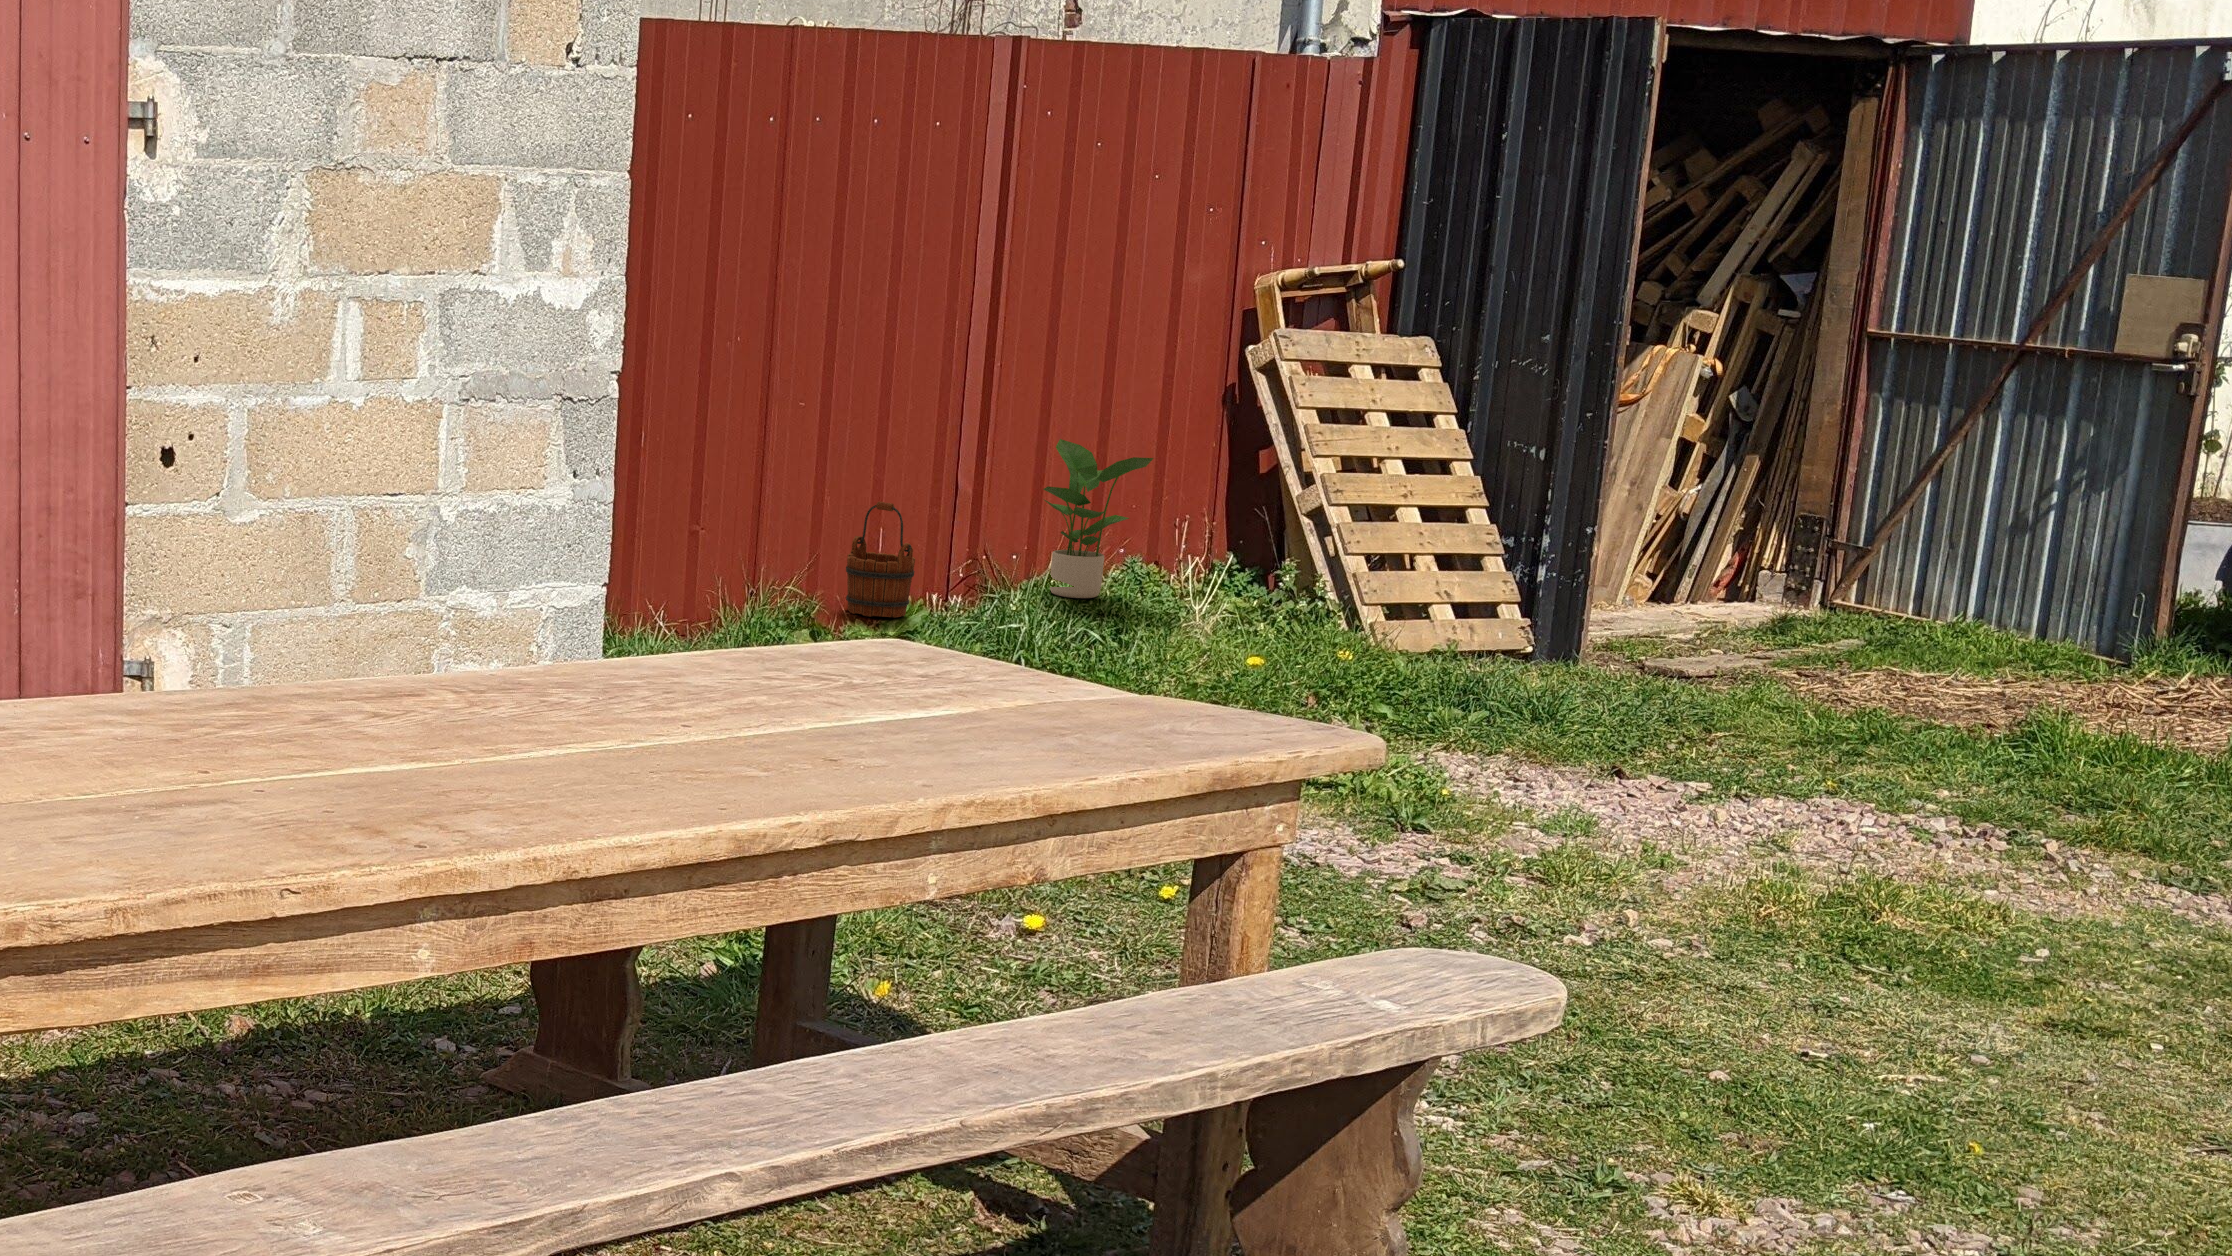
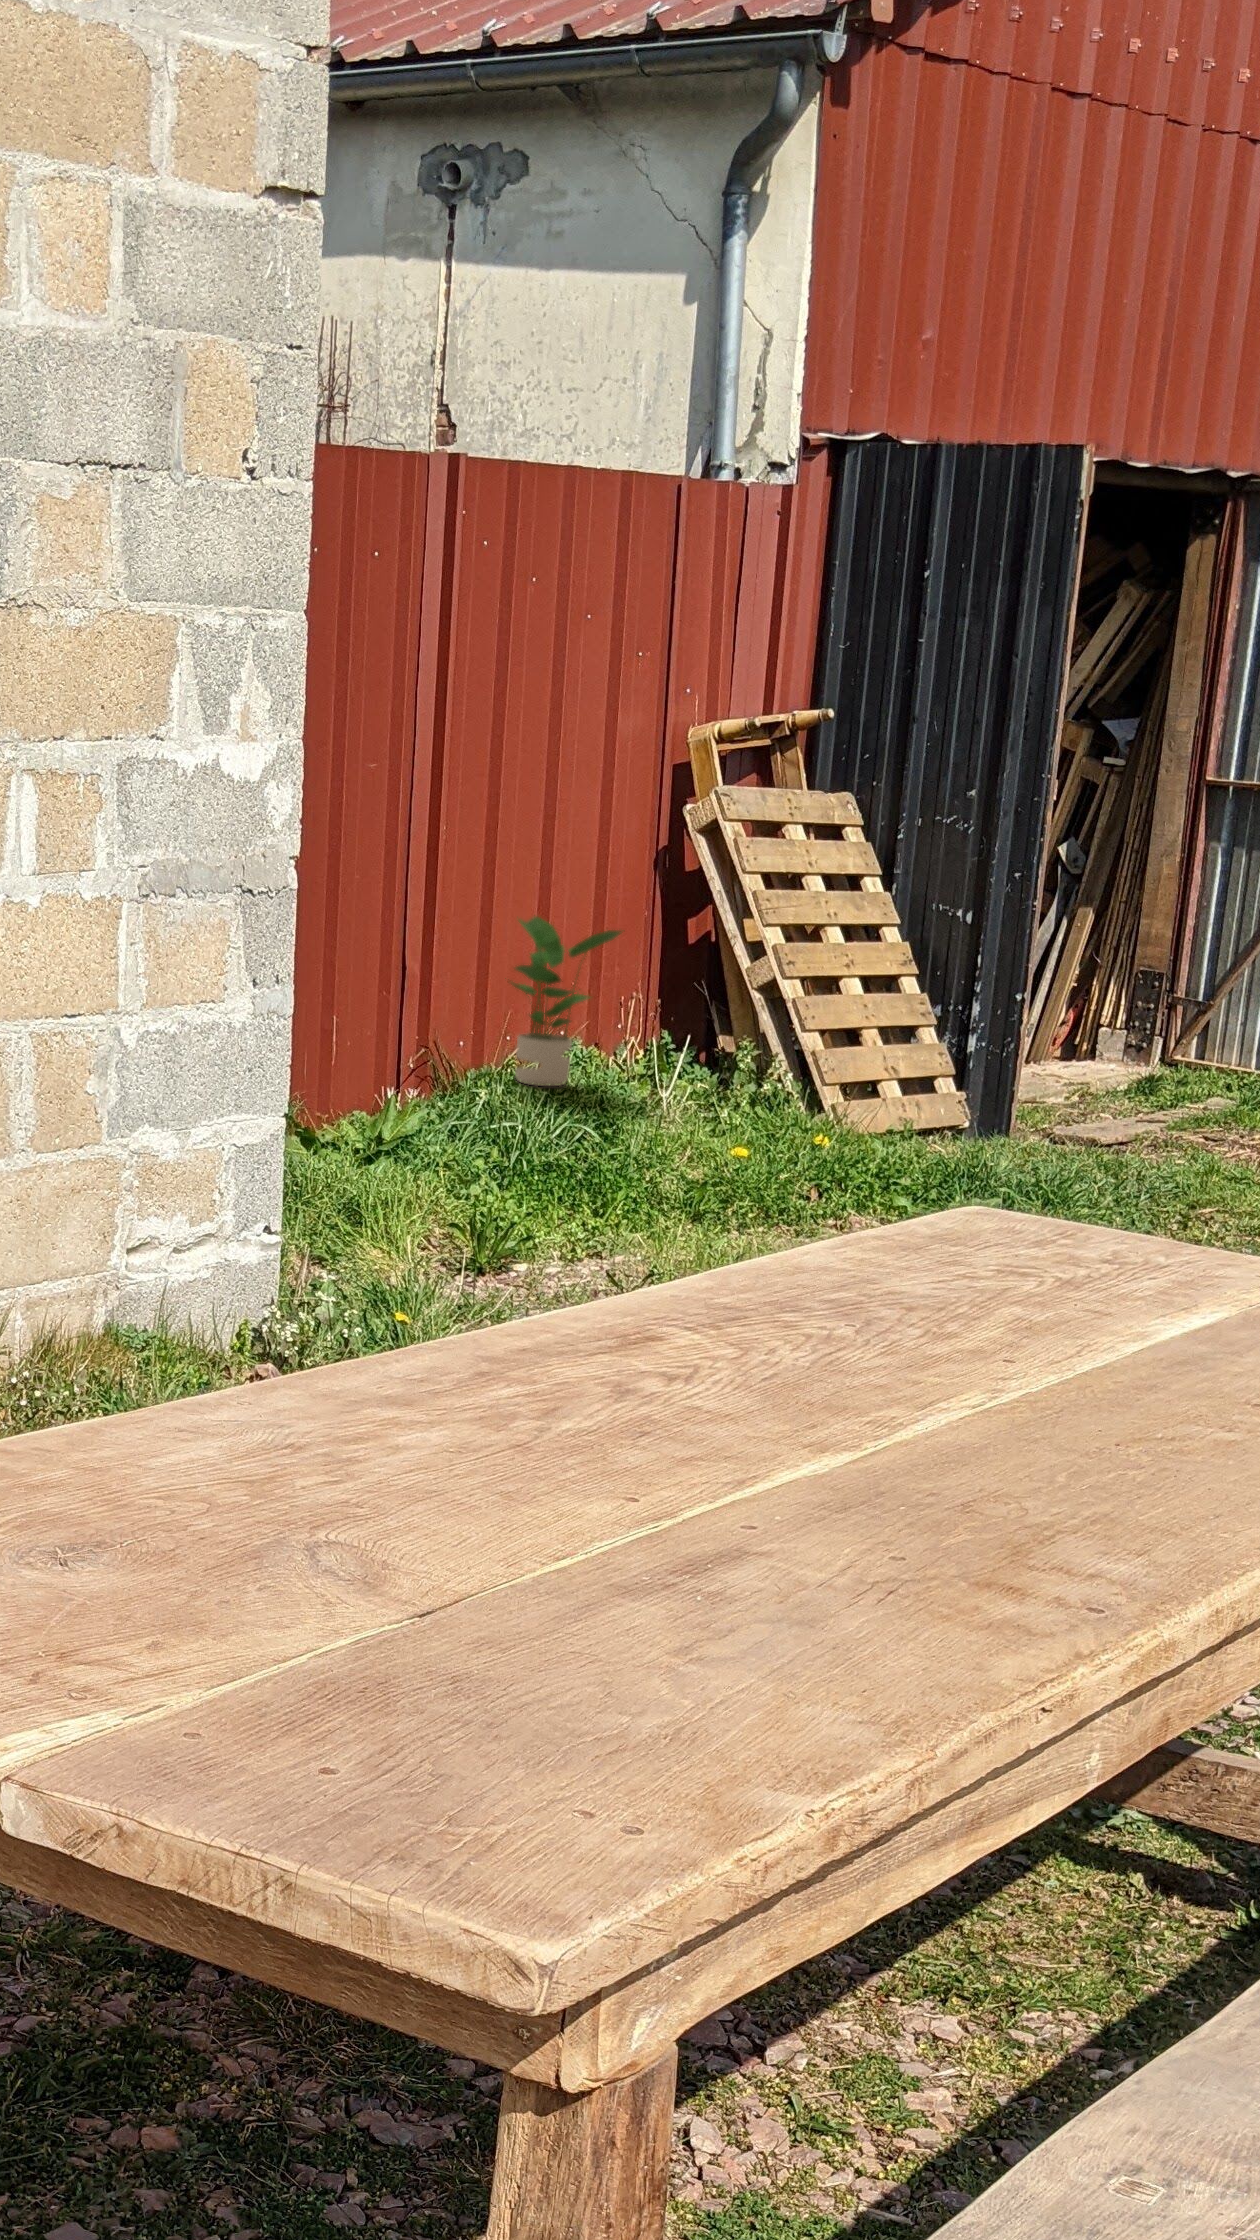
wooden bucket: present [846,501,915,617] -> none [335,987,410,1117]

